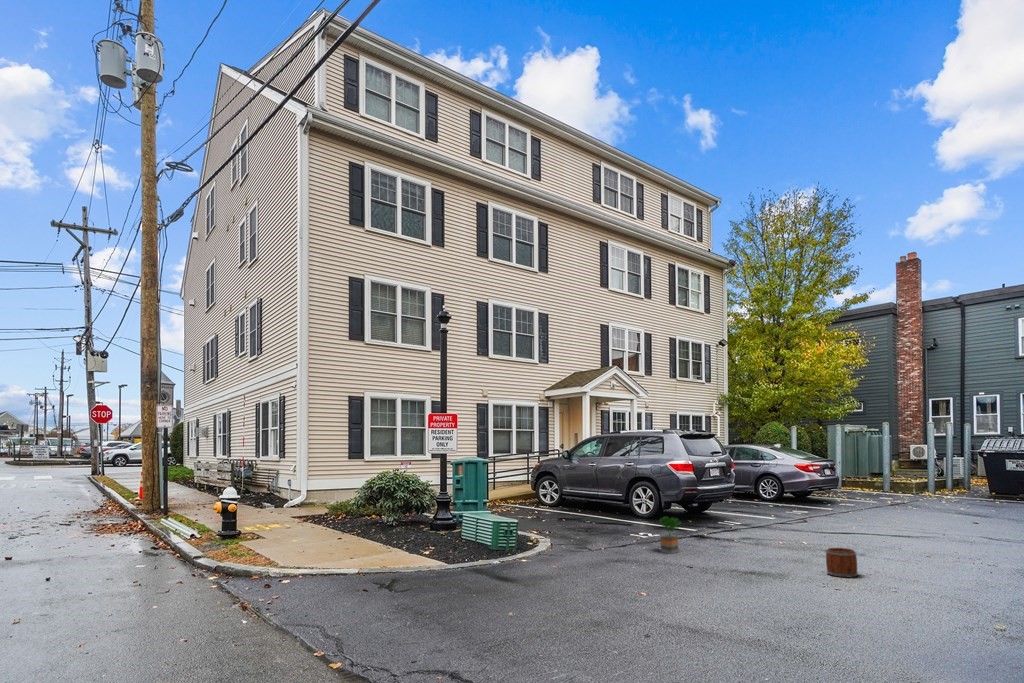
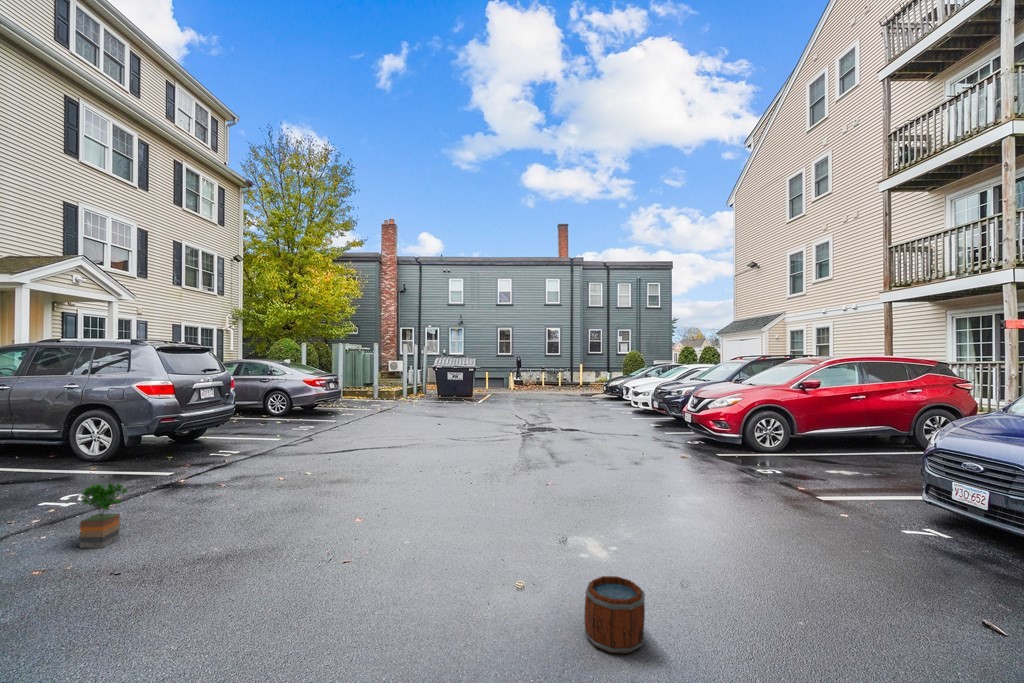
bucket: present [826,548,858,577] -> present [584,576,645,653]

